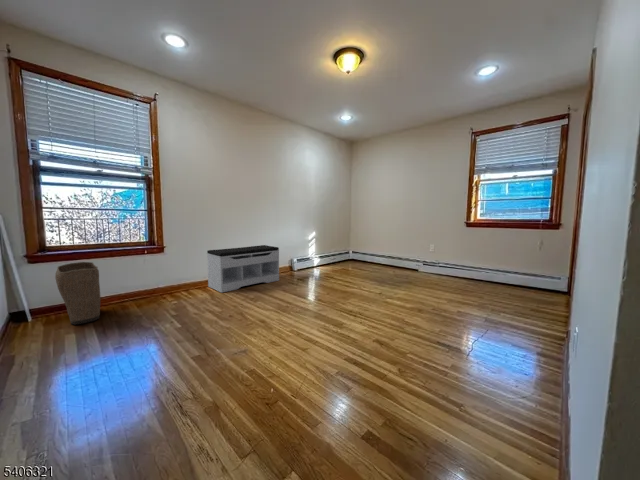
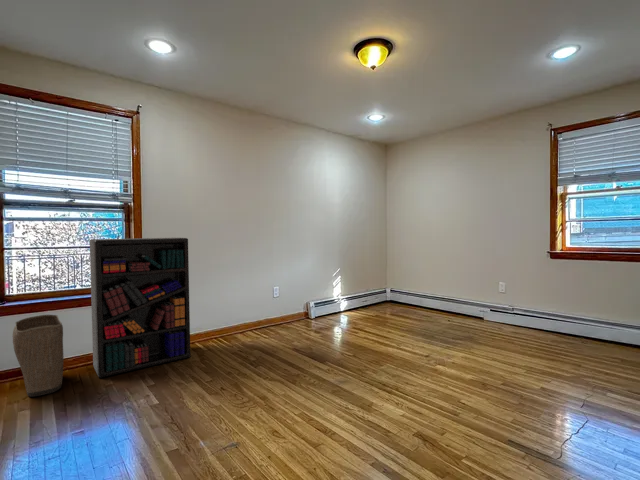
bookshelf: none [118,202,203,311] -> present [90,238,190,378]
bench: present [207,245,279,293] -> none [197,286,291,352]

